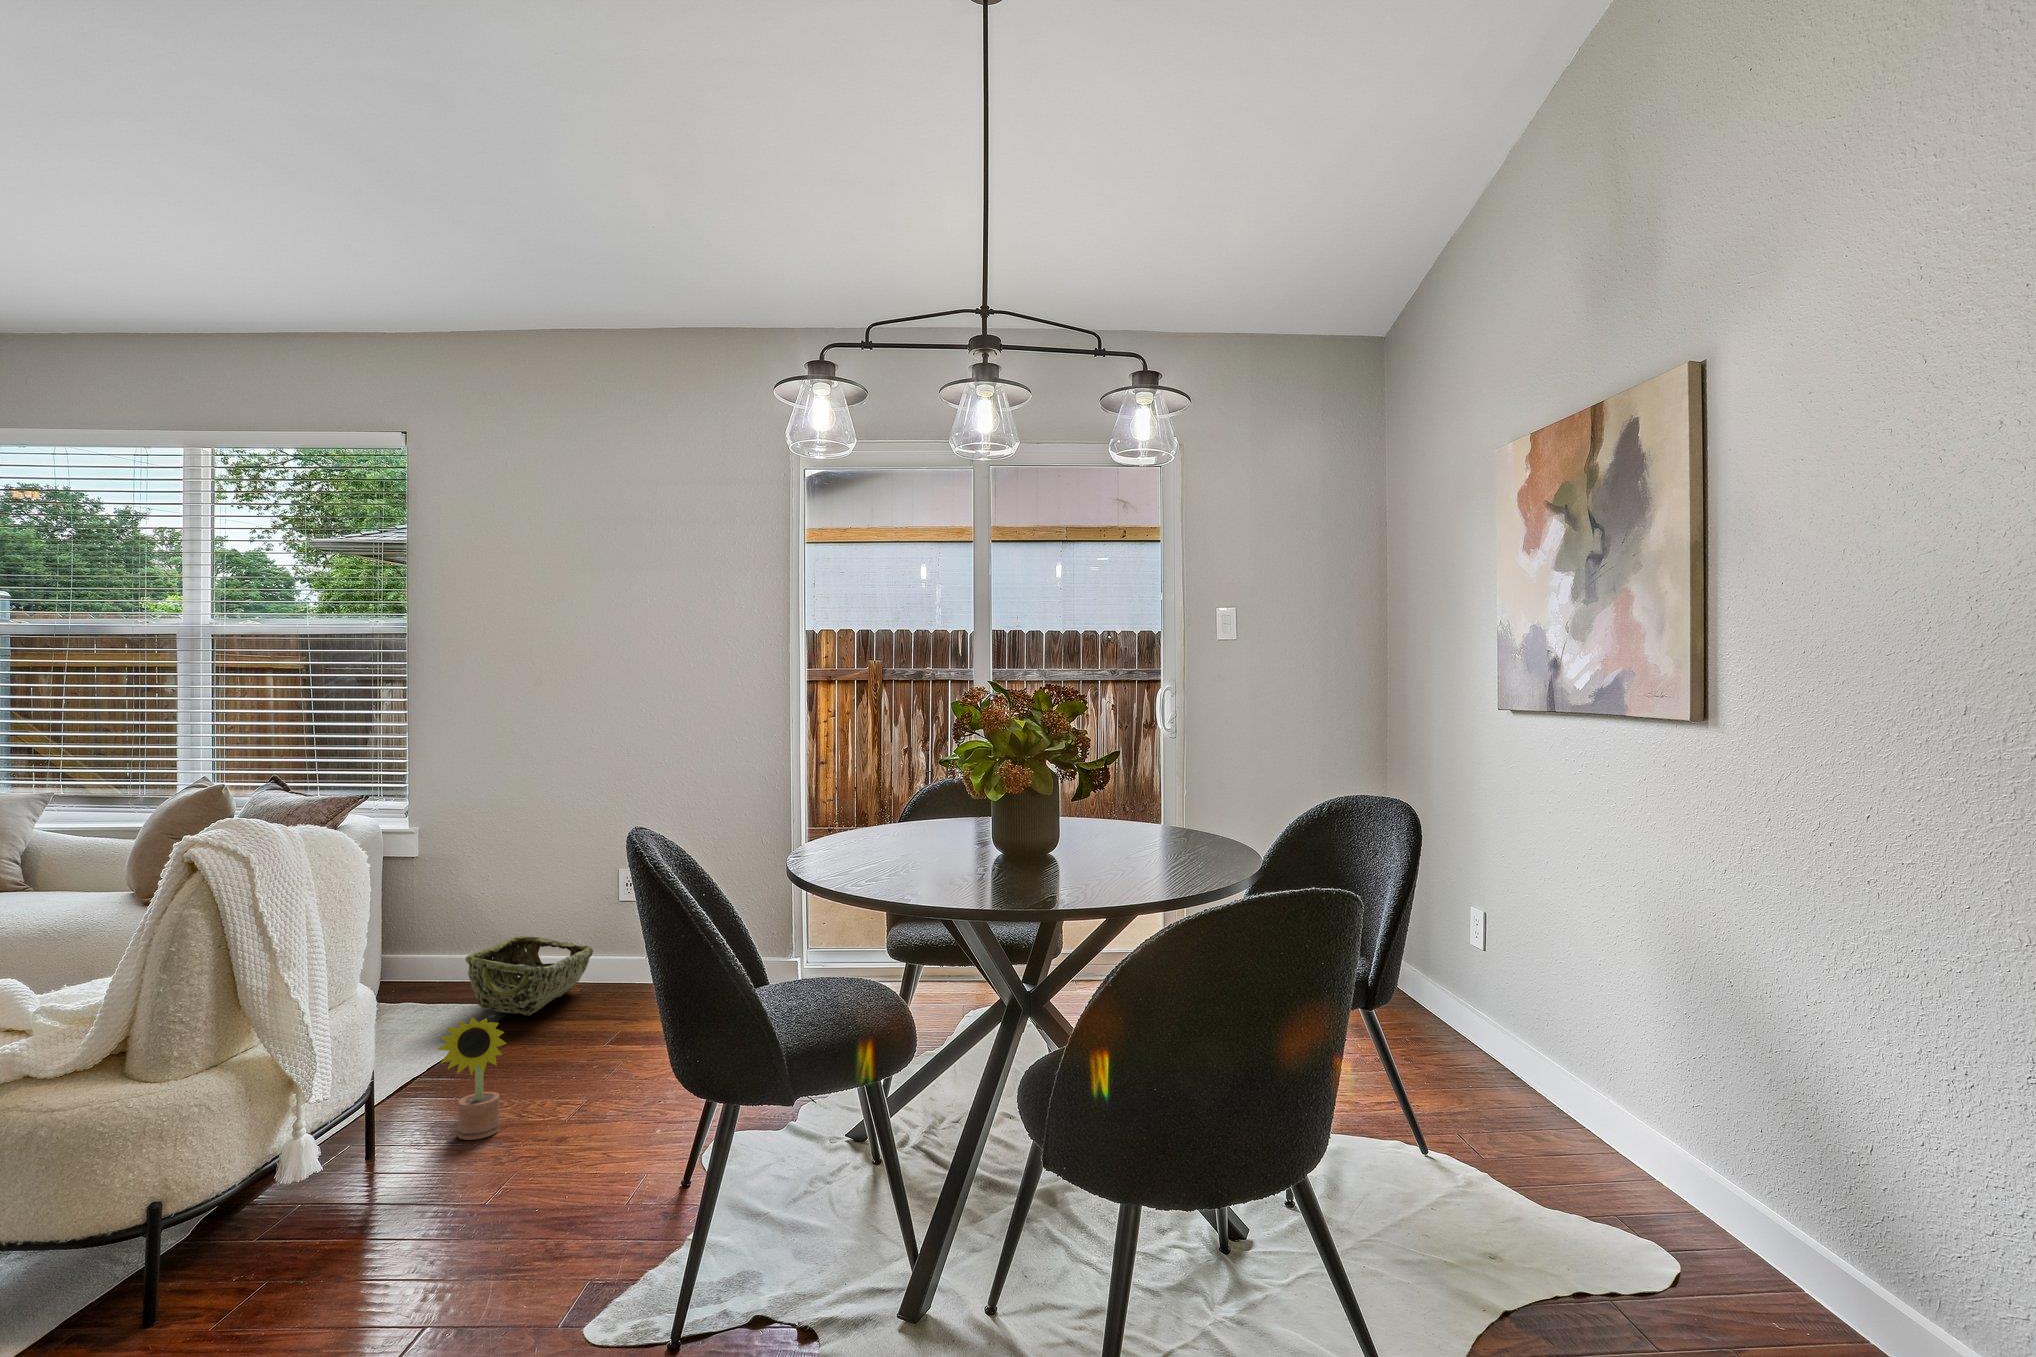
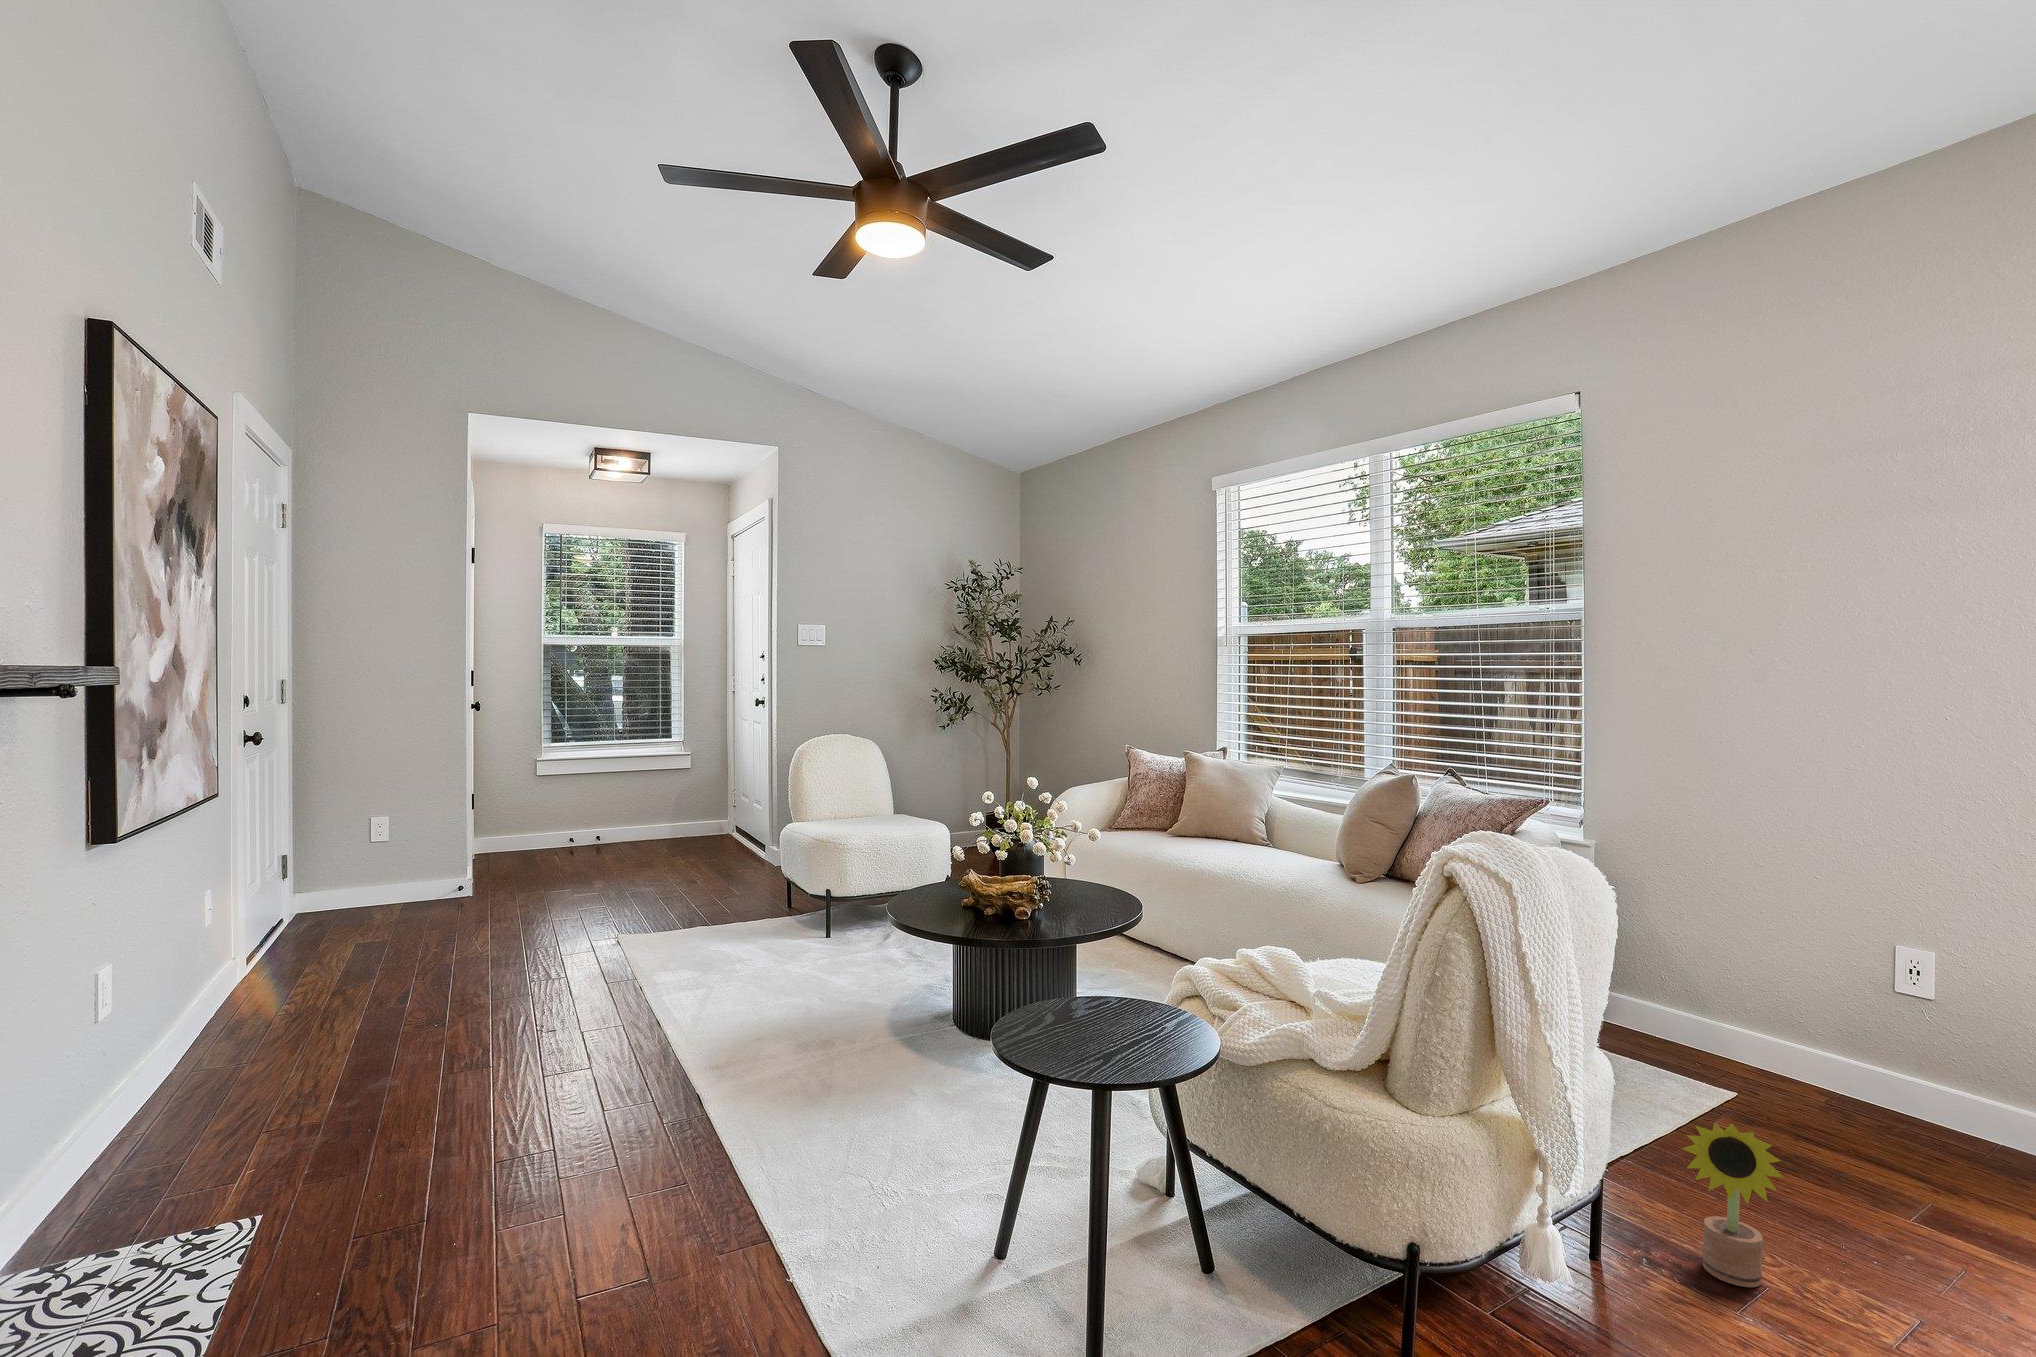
woven basket: present [465,936,593,1015] -> none [1663,994,1833,1106]

